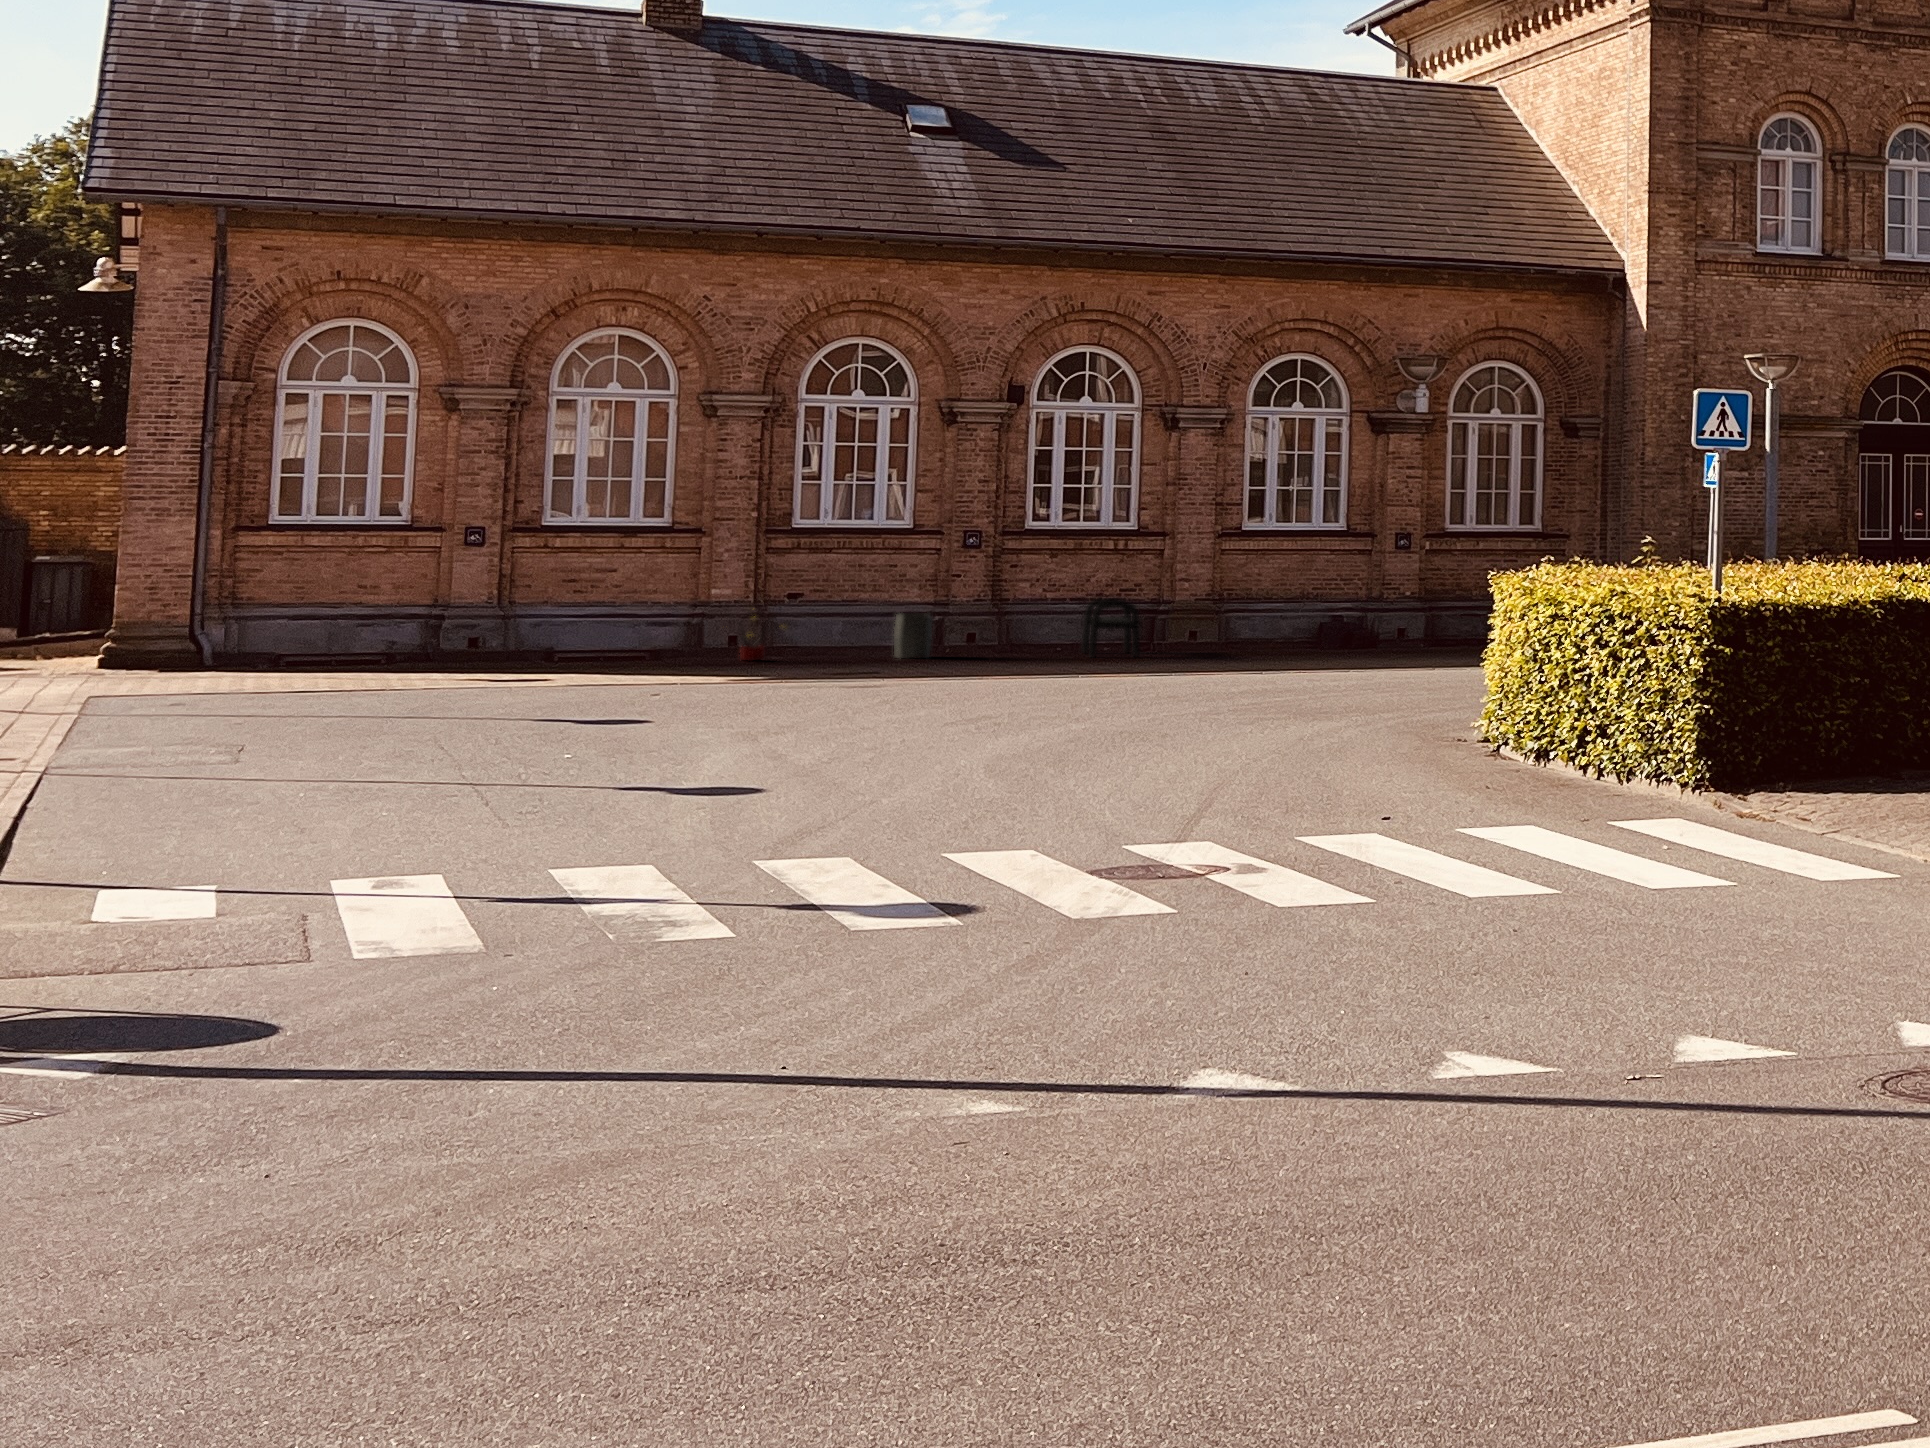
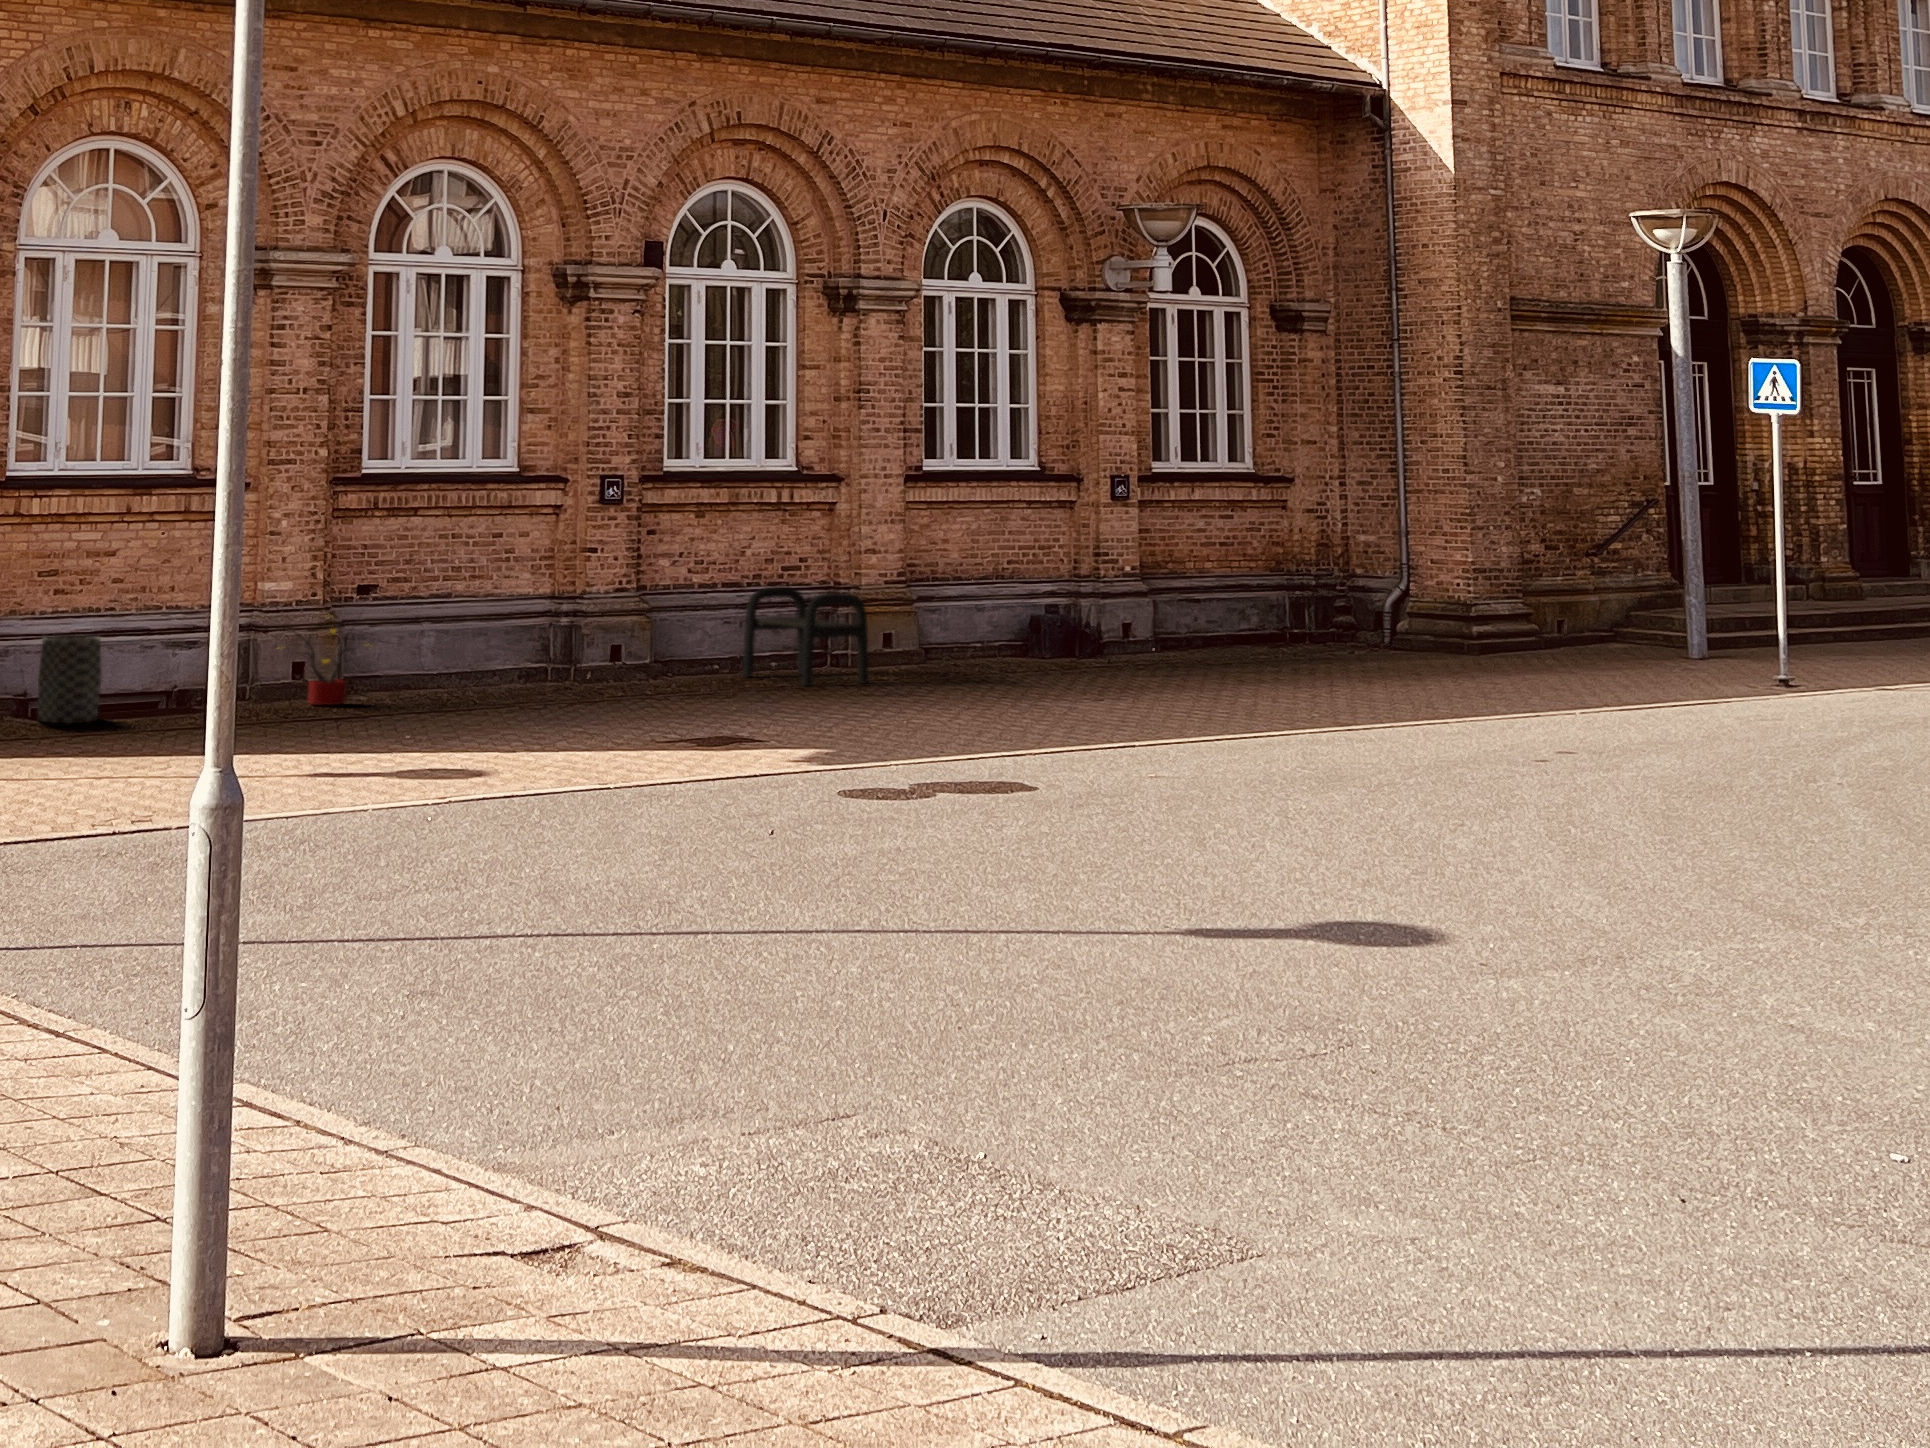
trash can: present [894,613,932,659] -> present [38,636,102,723]

